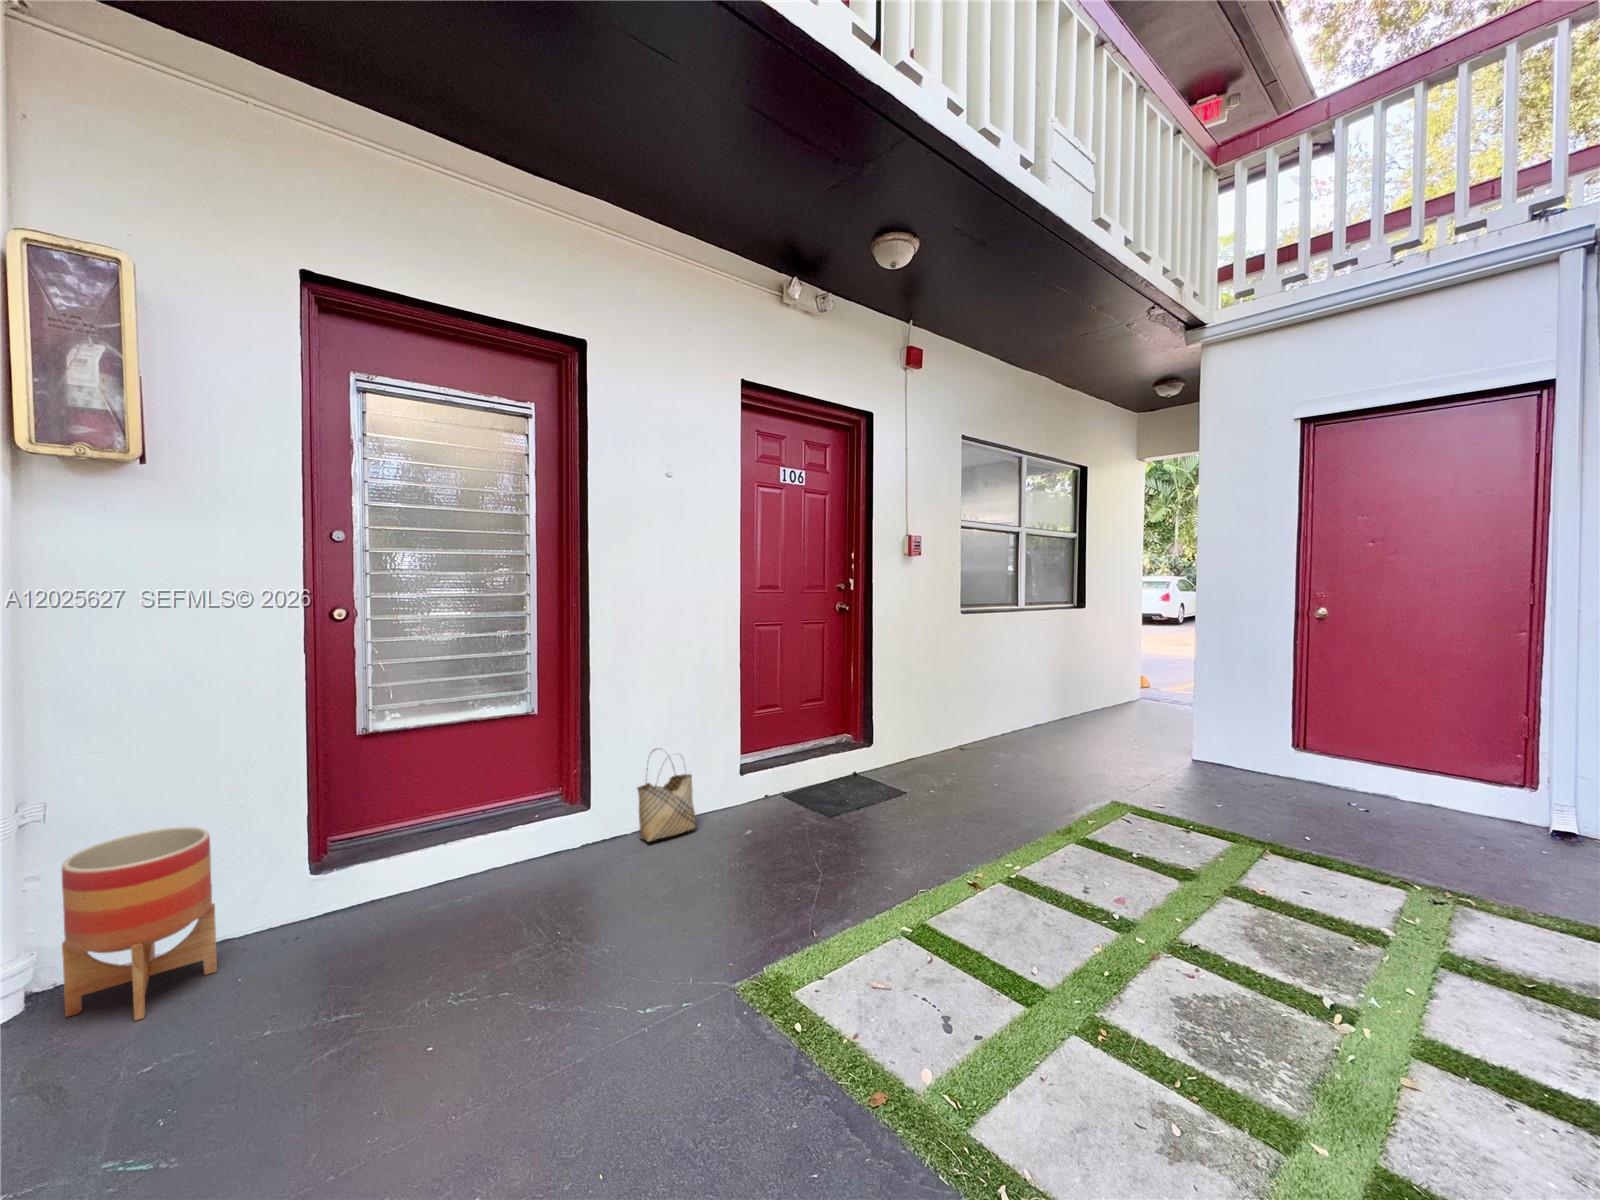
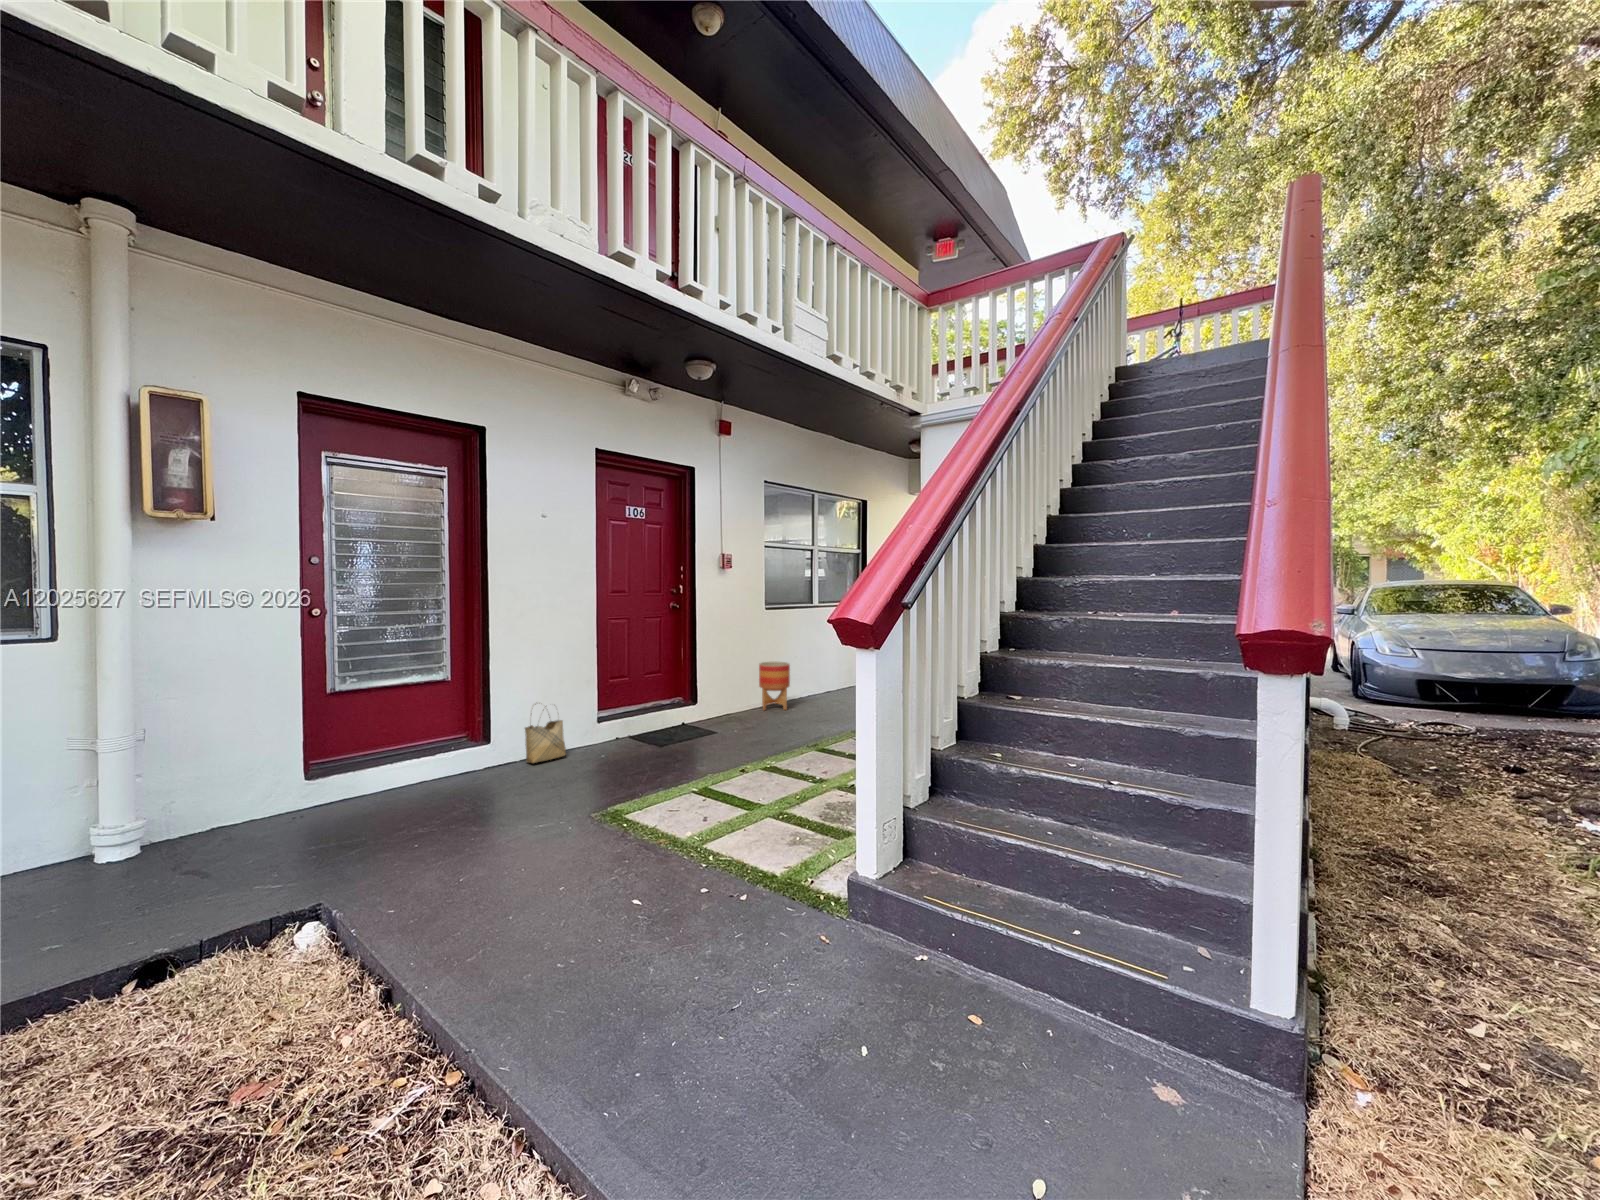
planter: present [62,827,217,1021] -> present [759,661,790,710]

